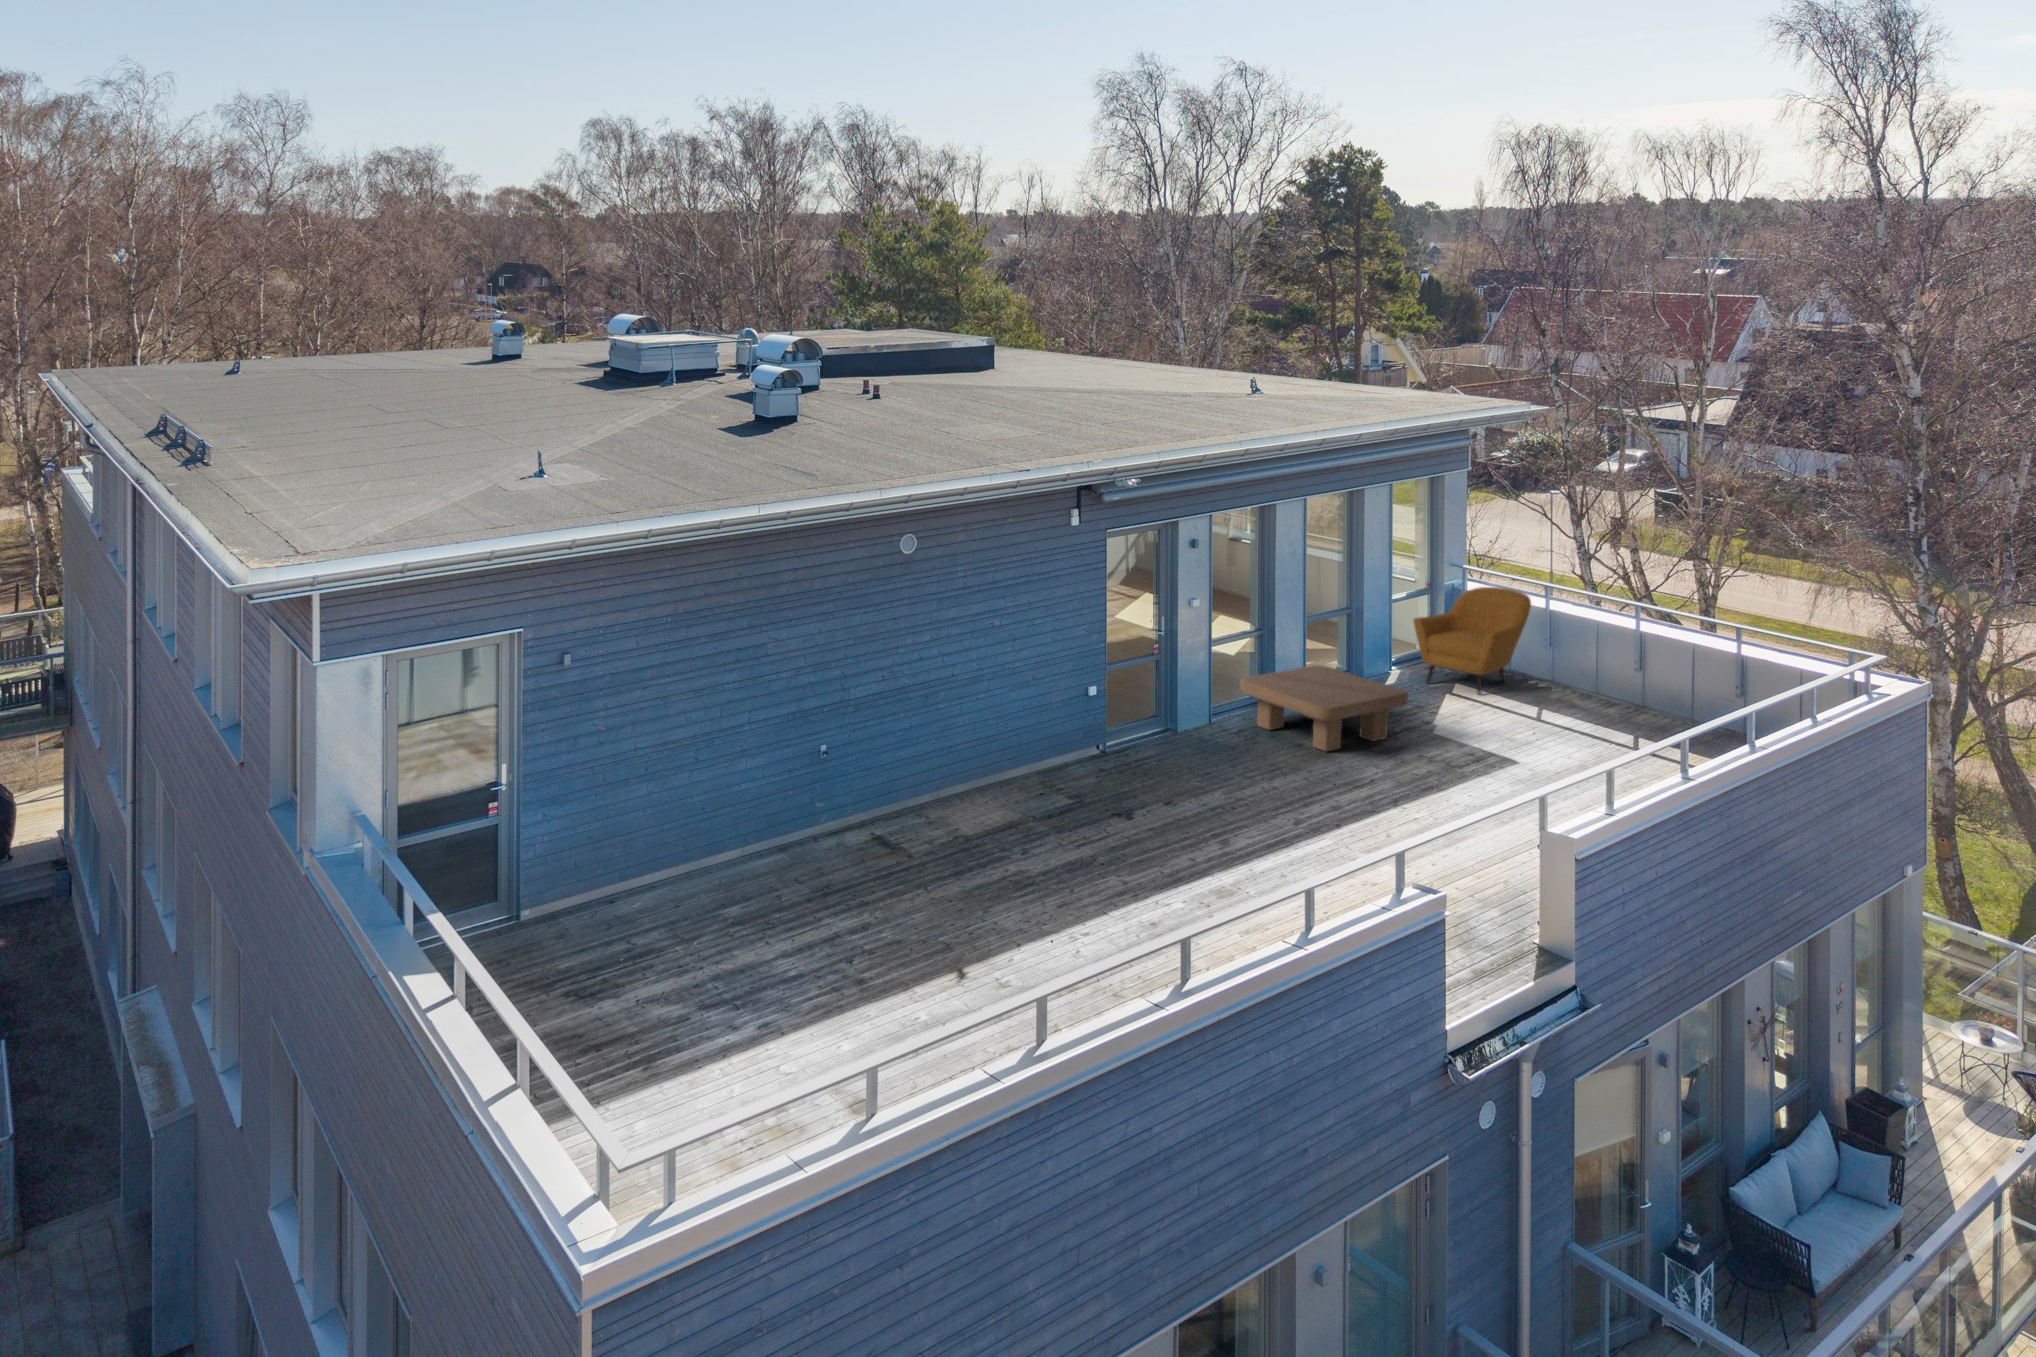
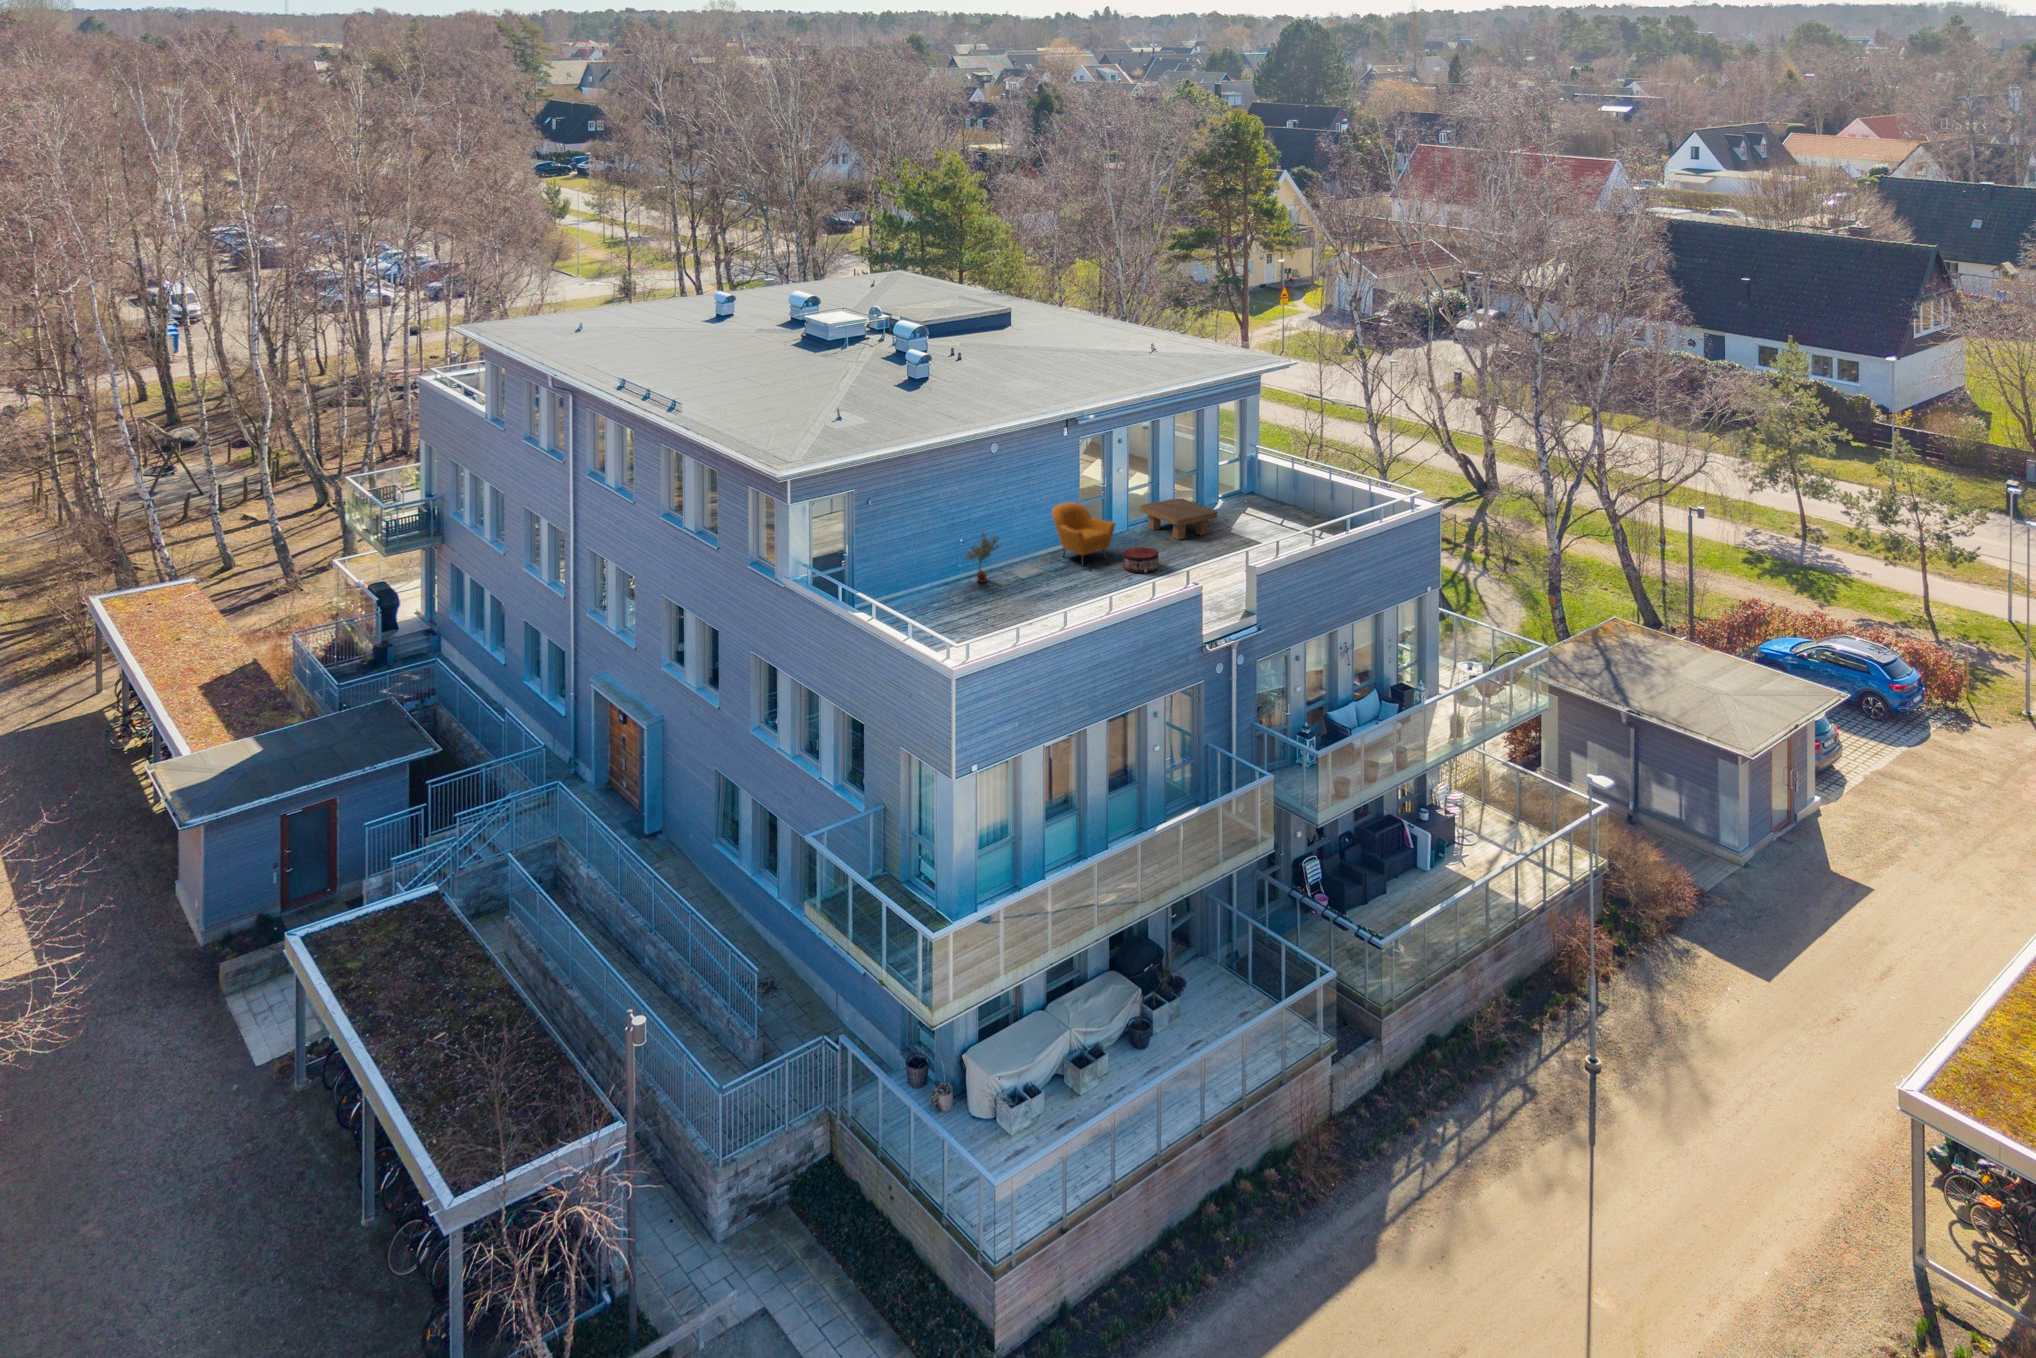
armchair: present [1413,587,1531,694] -> present [1052,502,1115,564]
potted tree: none [823,733,915,858] -> present [965,531,999,582]
pouf: none [1210,770,1294,834] -> present [1123,547,1159,573]

